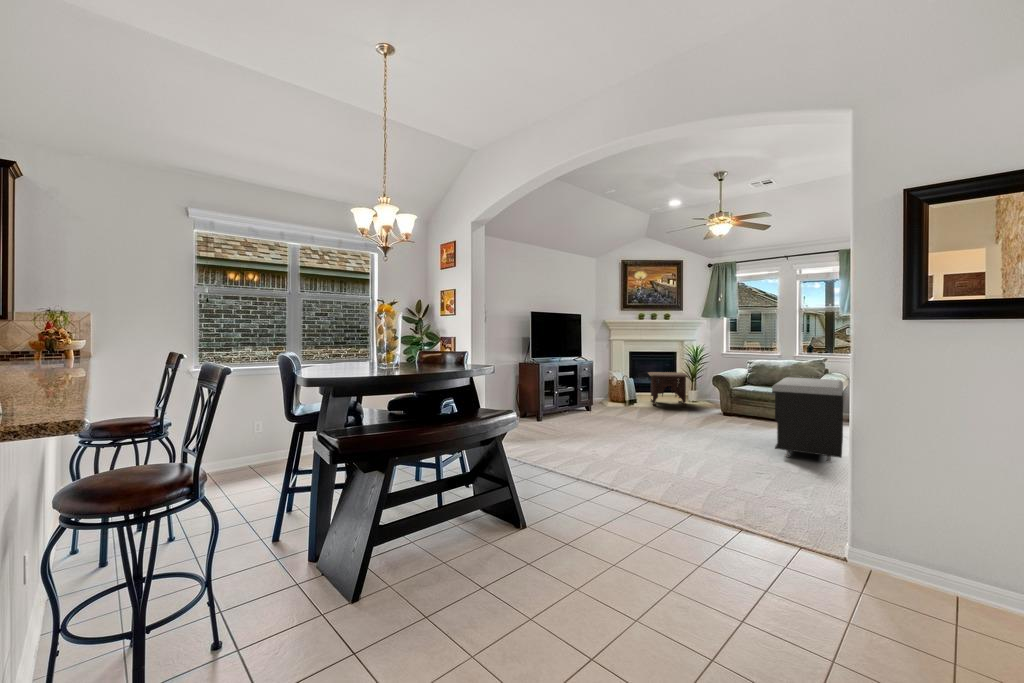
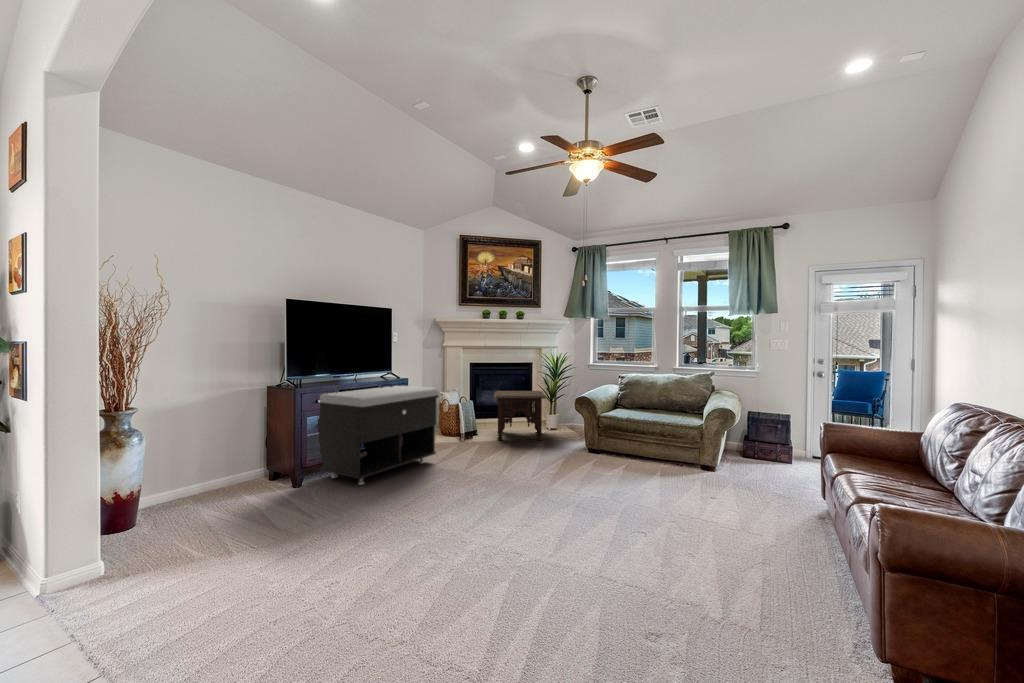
storage bench: present [772,377,843,463] -> present [317,386,439,485]

